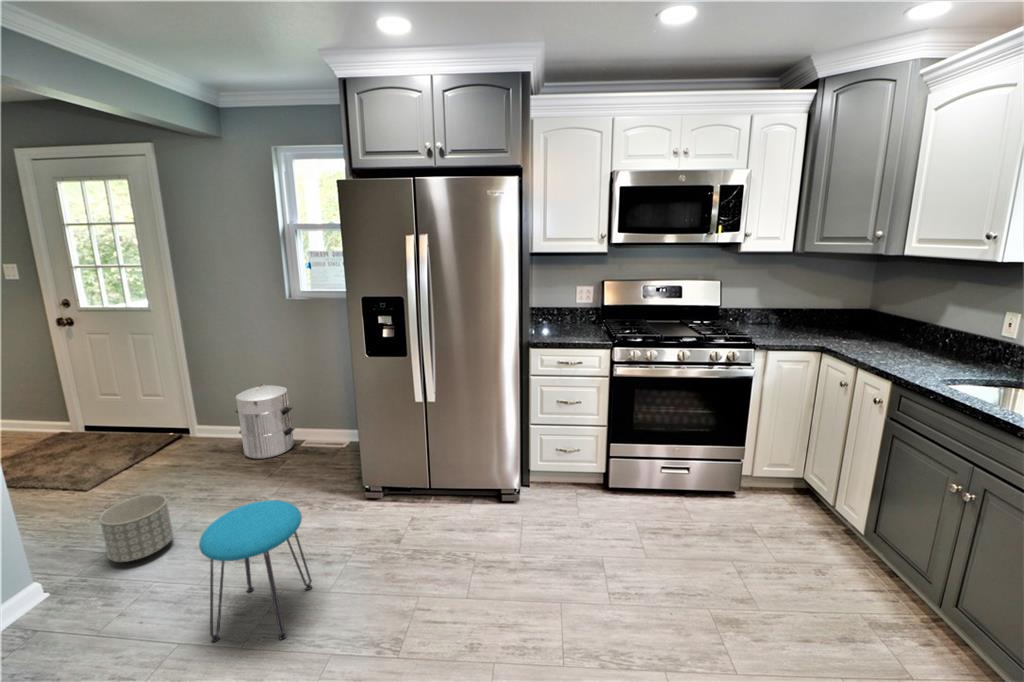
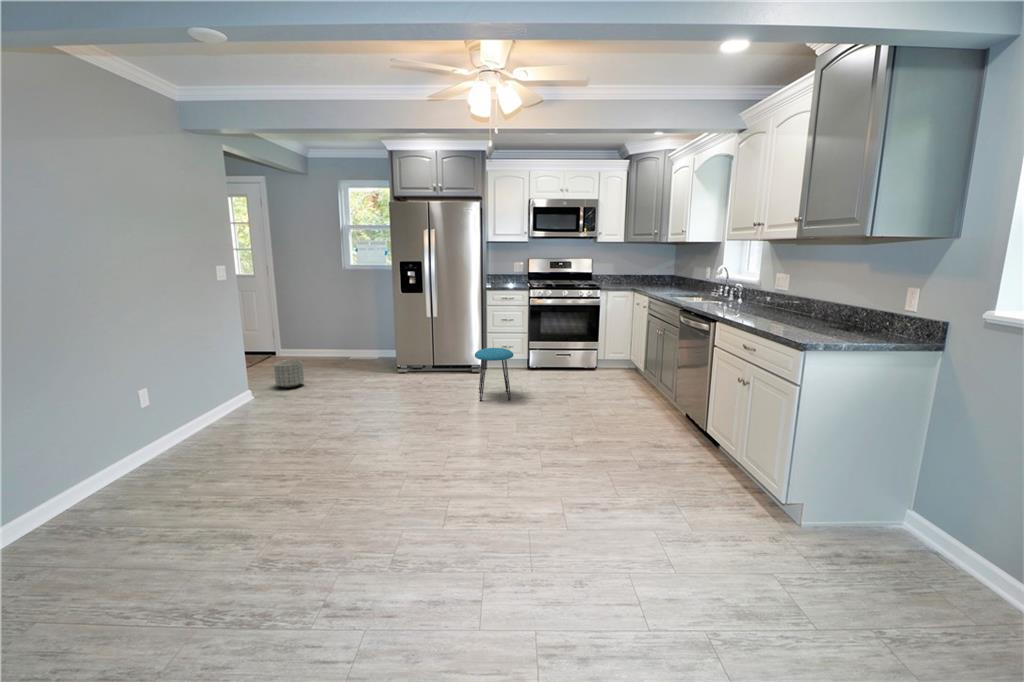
waste bin: present [236,384,295,459] -> none [314,319,349,363]
stool: present [199,500,312,642] -> present [475,348,513,401]

